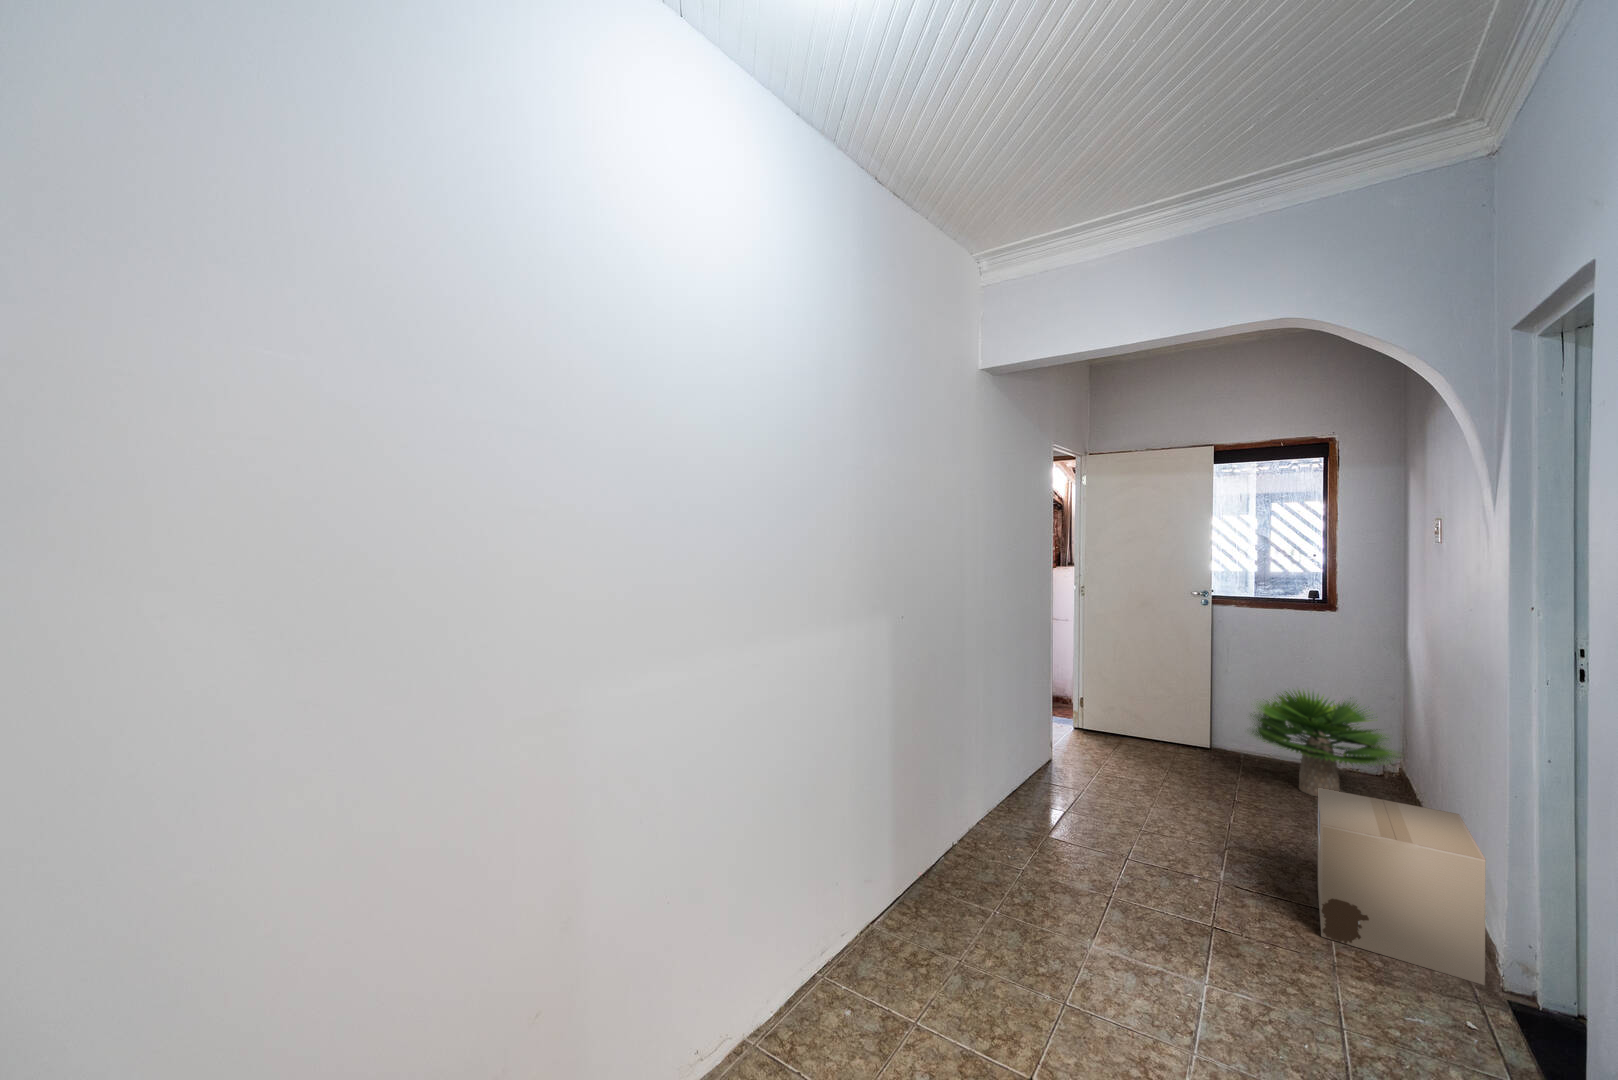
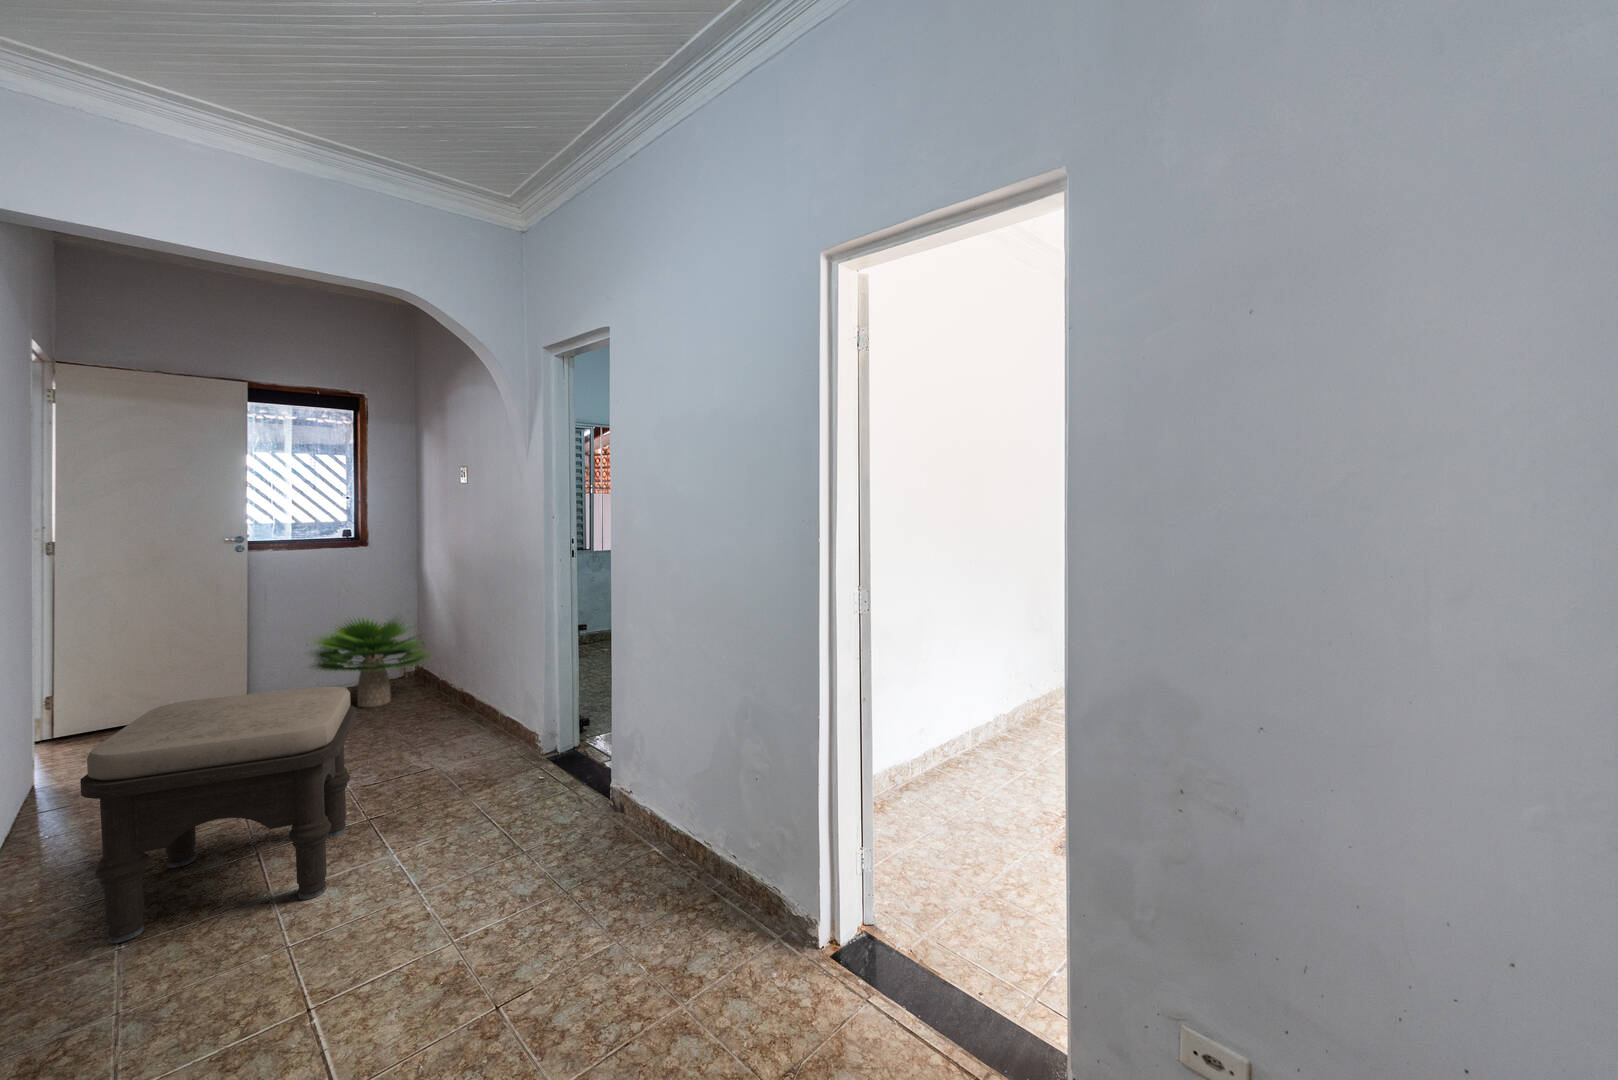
ottoman: none [985,736,1198,975] -> present [80,686,356,943]
cardboard box: present [1318,788,1486,985] -> none [418,665,534,783]

